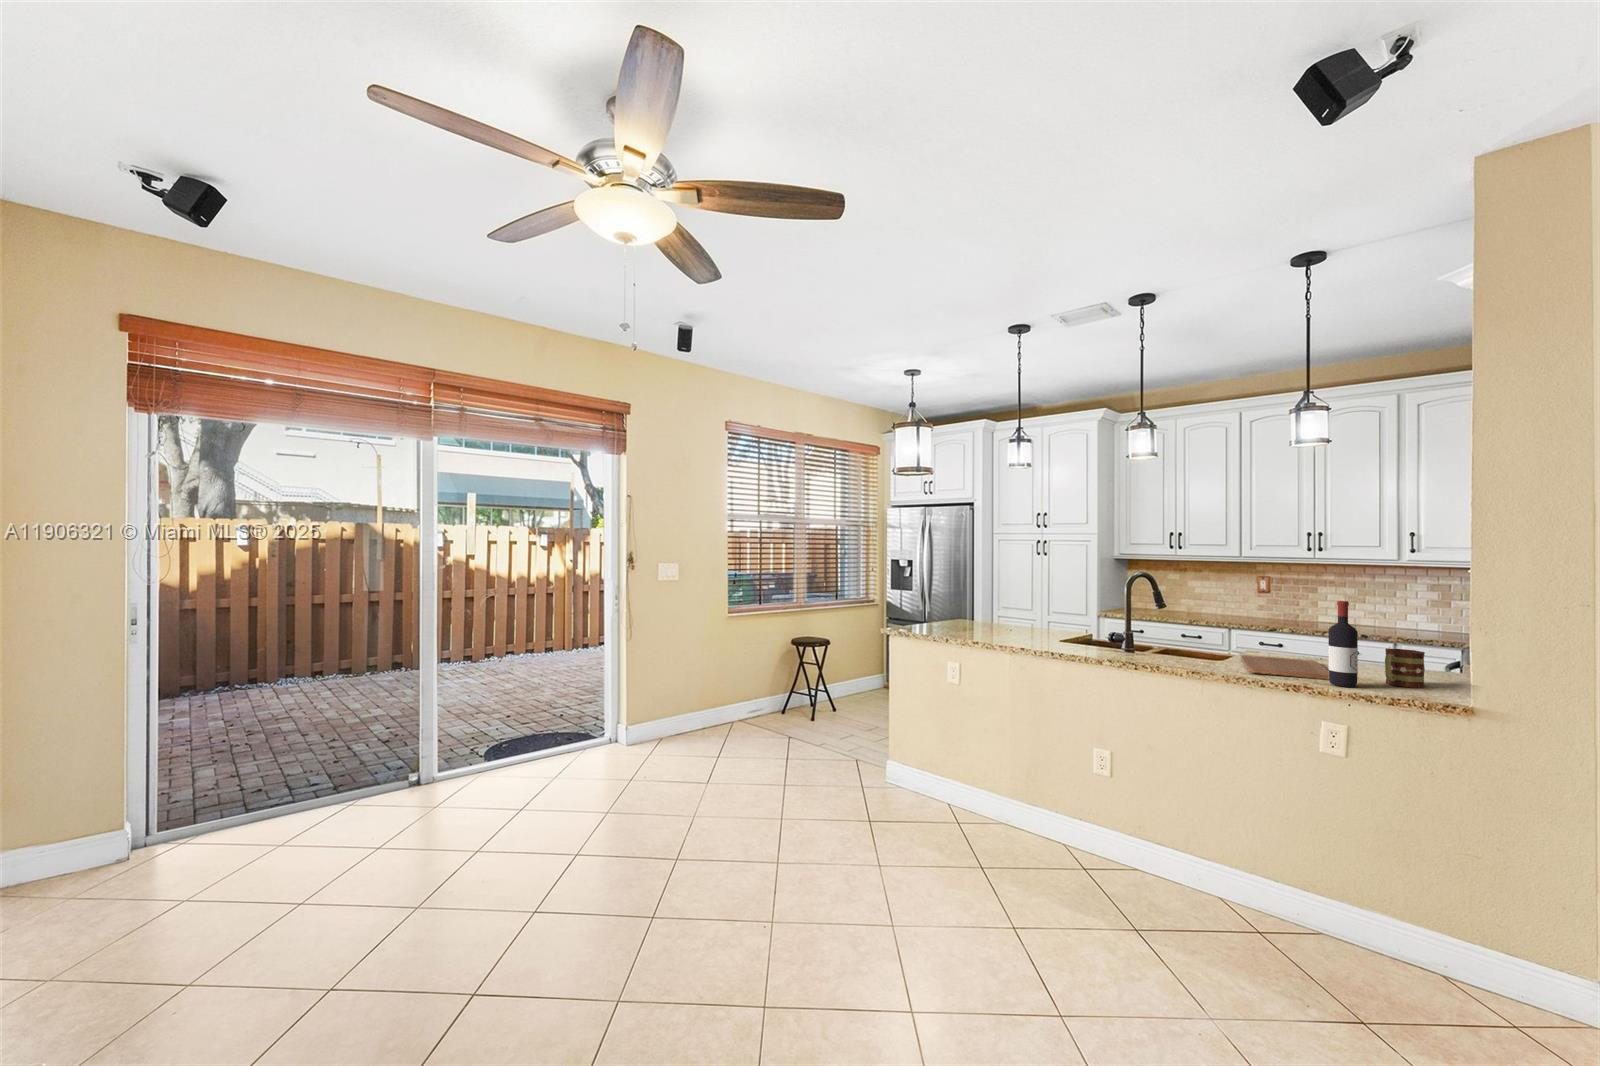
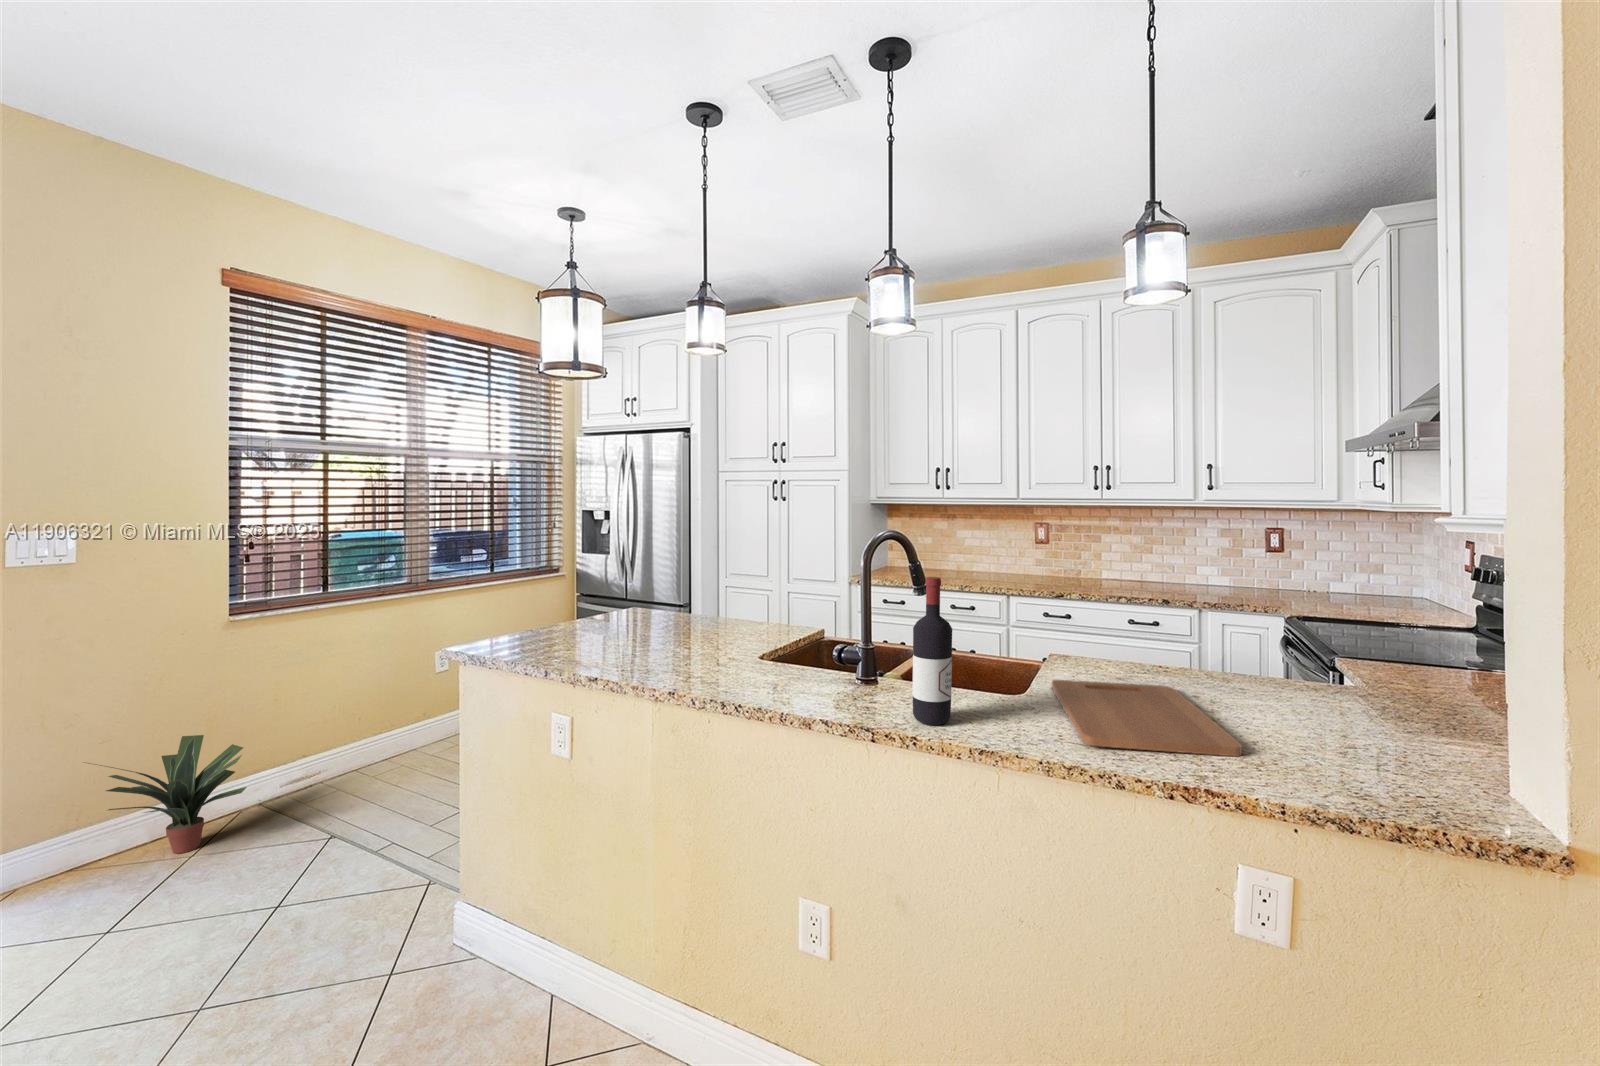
wine bottle: present [1328,601,1358,687] -> present [913,577,952,725]
mug: present [1385,649,1425,688] -> none [1334,684,1421,776]
potted plant: none [685,676,748,737] -> present [88,735,247,854]

